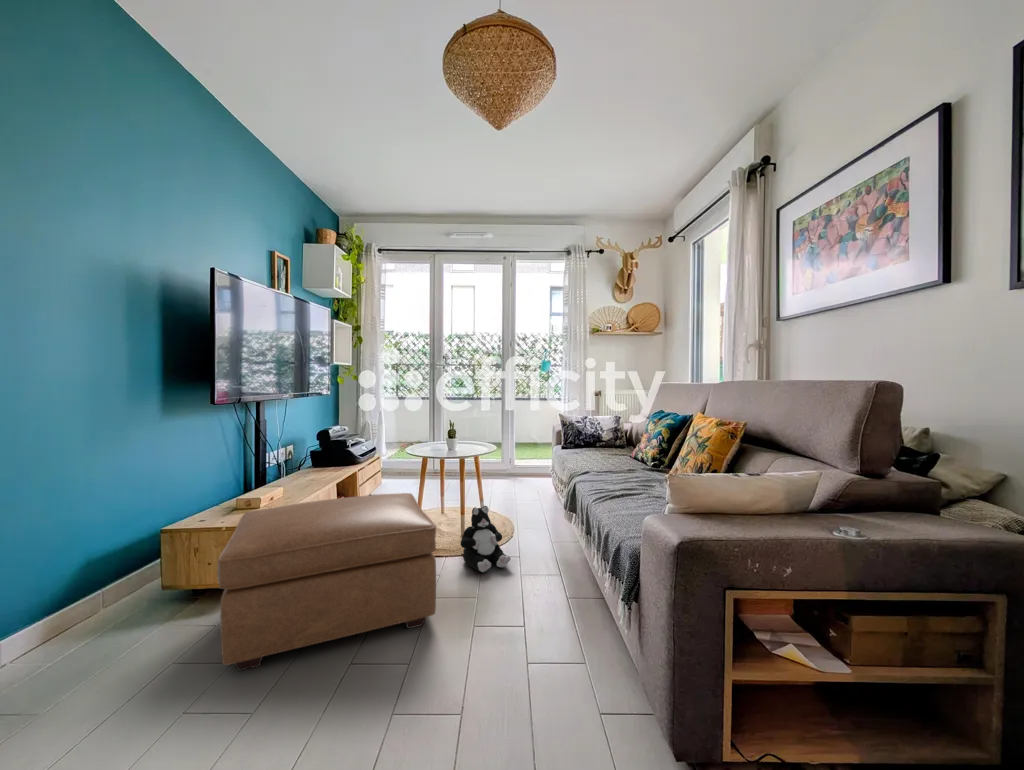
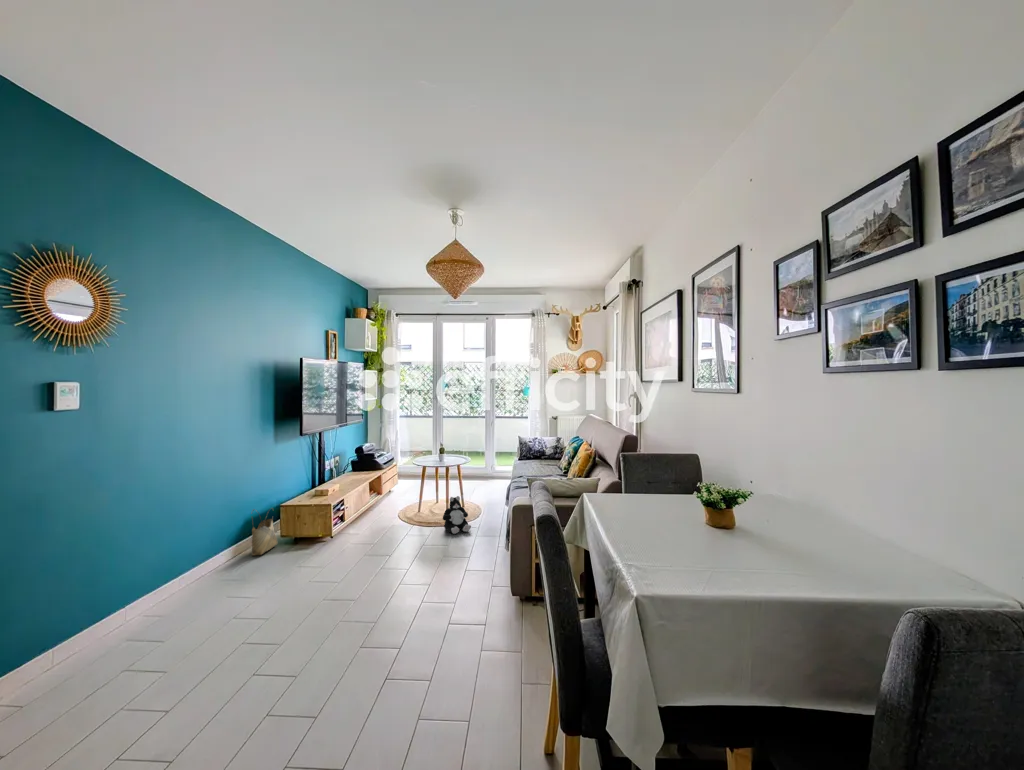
ottoman: present [217,493,436,671] -> none [320,488,424,570]
woven basket: none [90,535,155,631] -> present [252,519,277,556]

